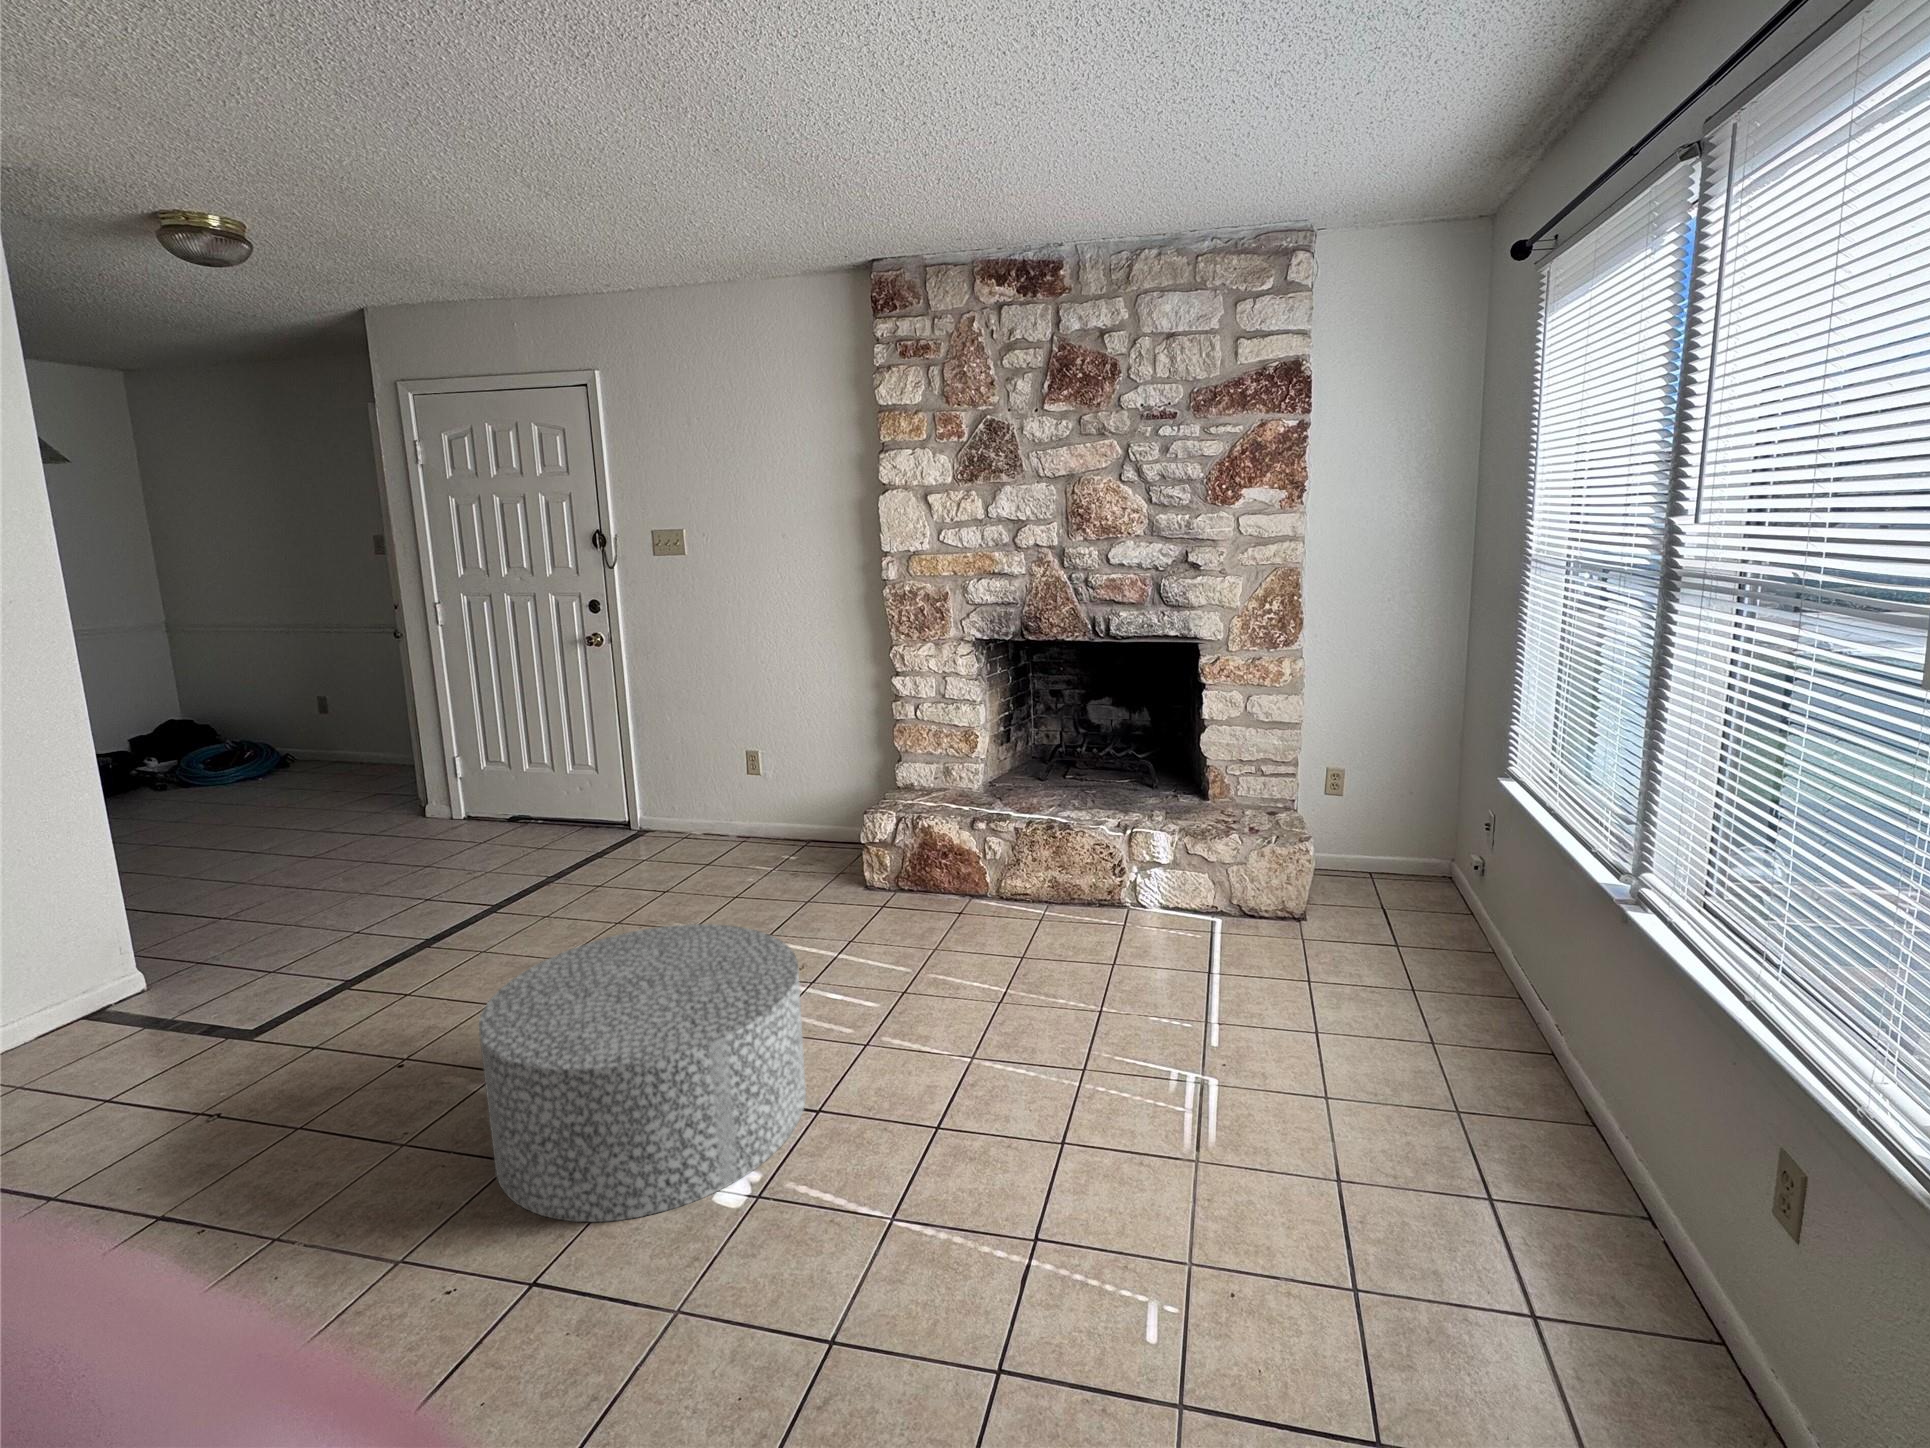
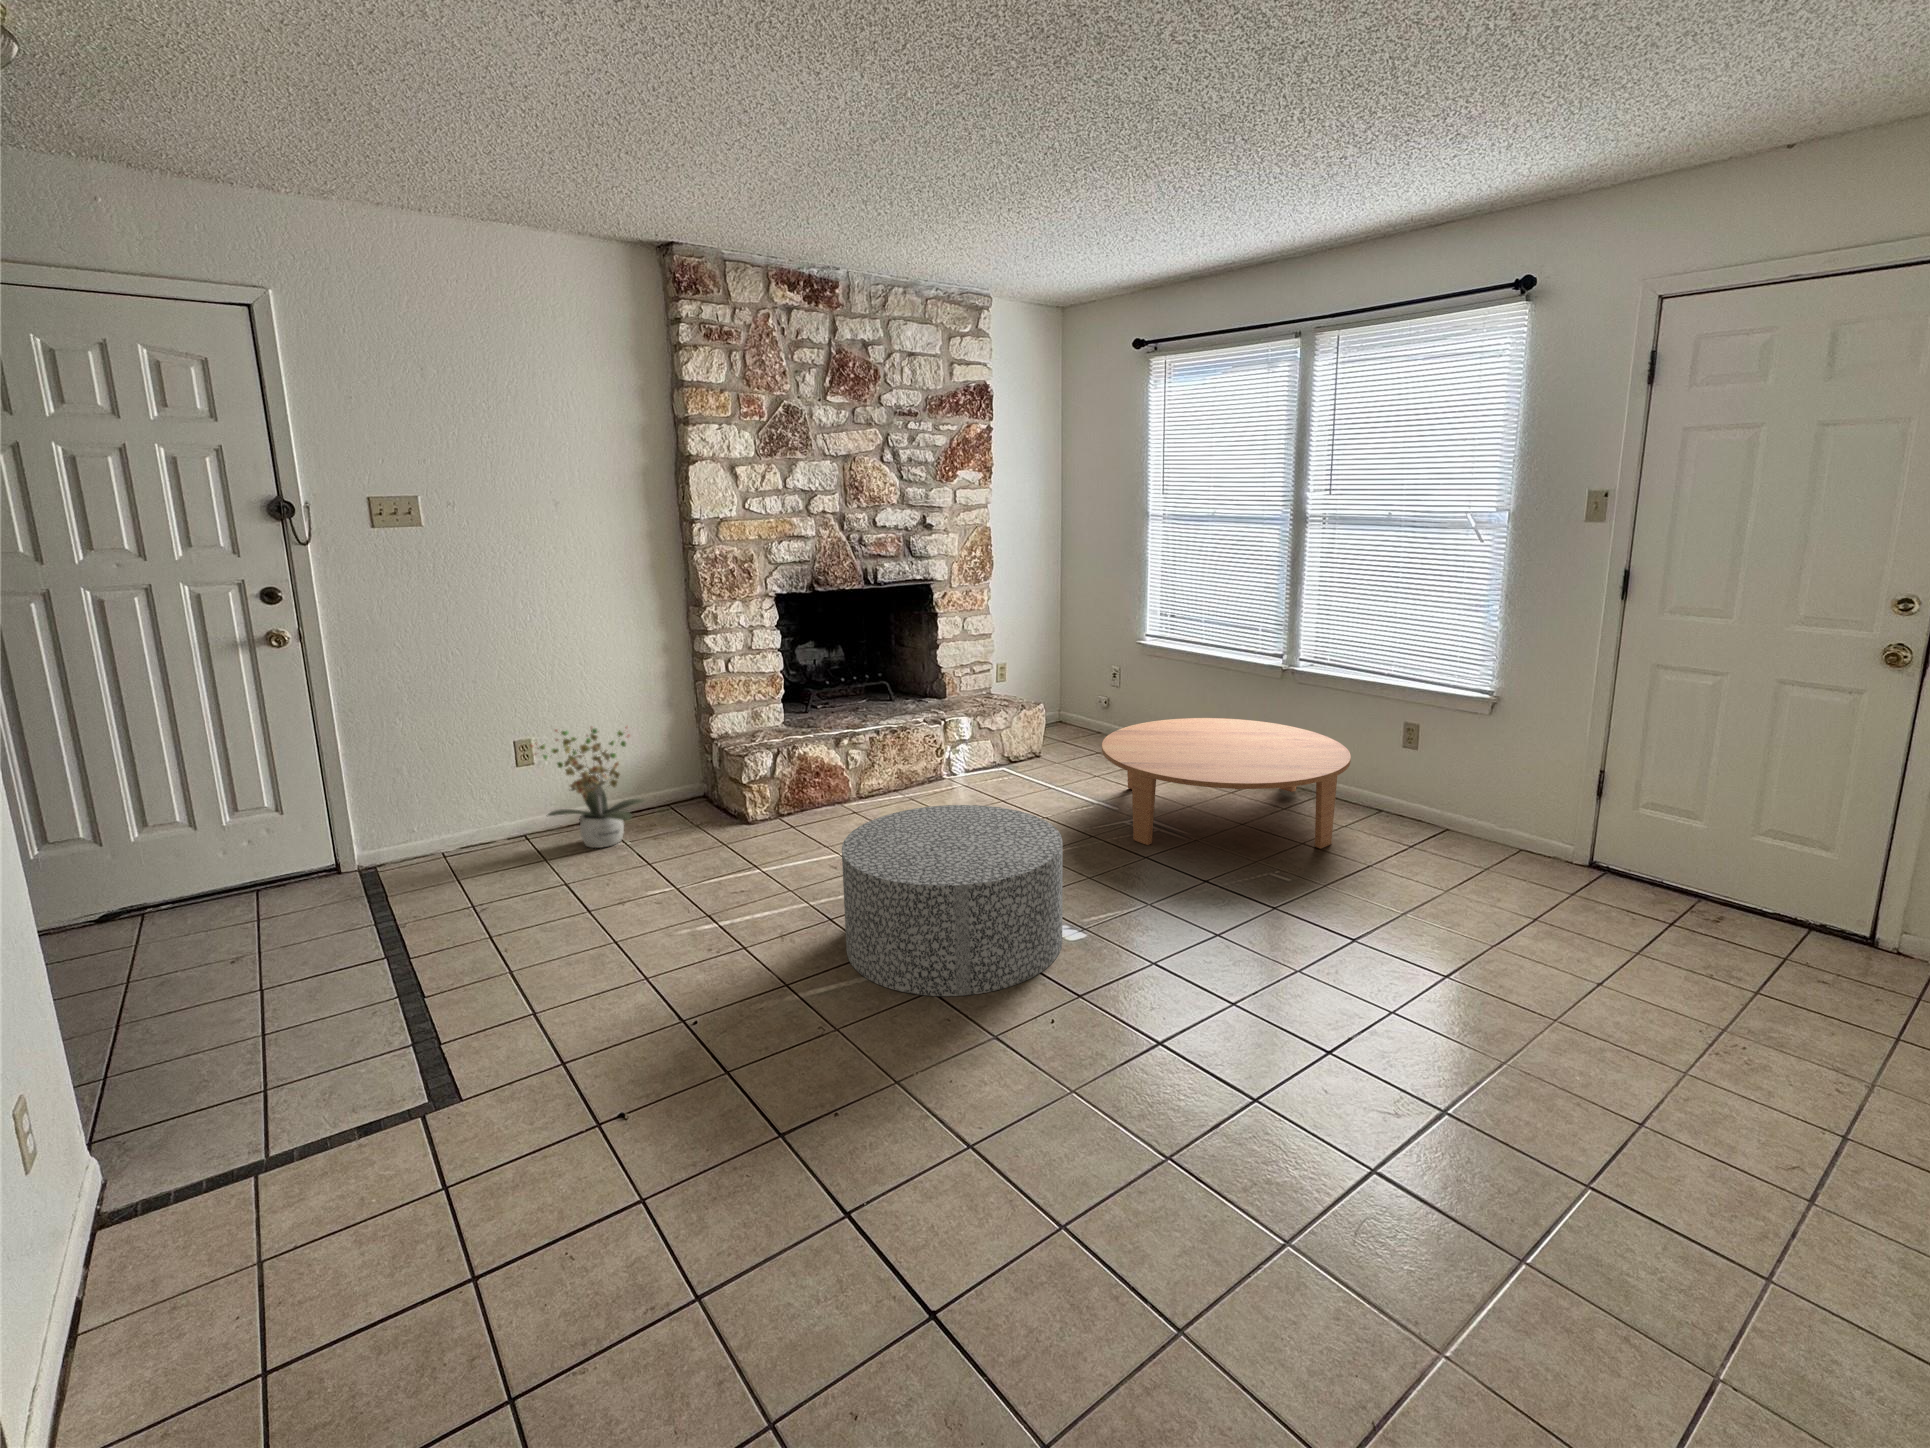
potted plant: none [713,746,810,867] -> present [531,727,644,848]
coffee table: none [1111,919,1644,1351] -> present [1102,718,1351,849]

